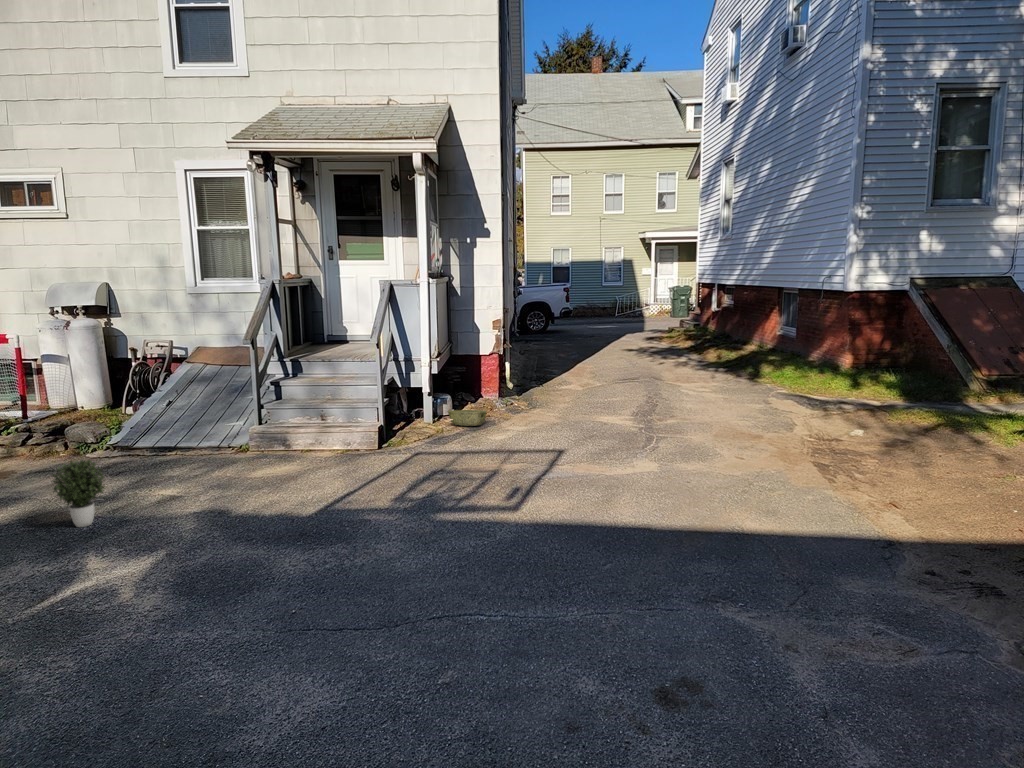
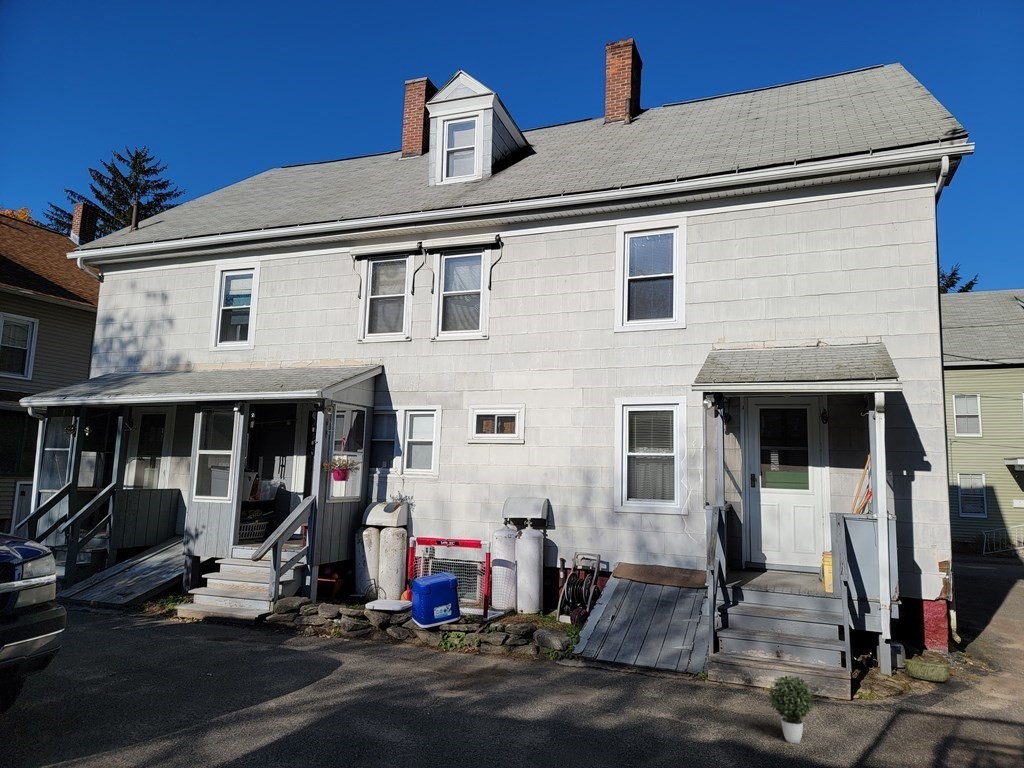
potted plant: present [52,460,104,527] -> present [769,676,816,743]

